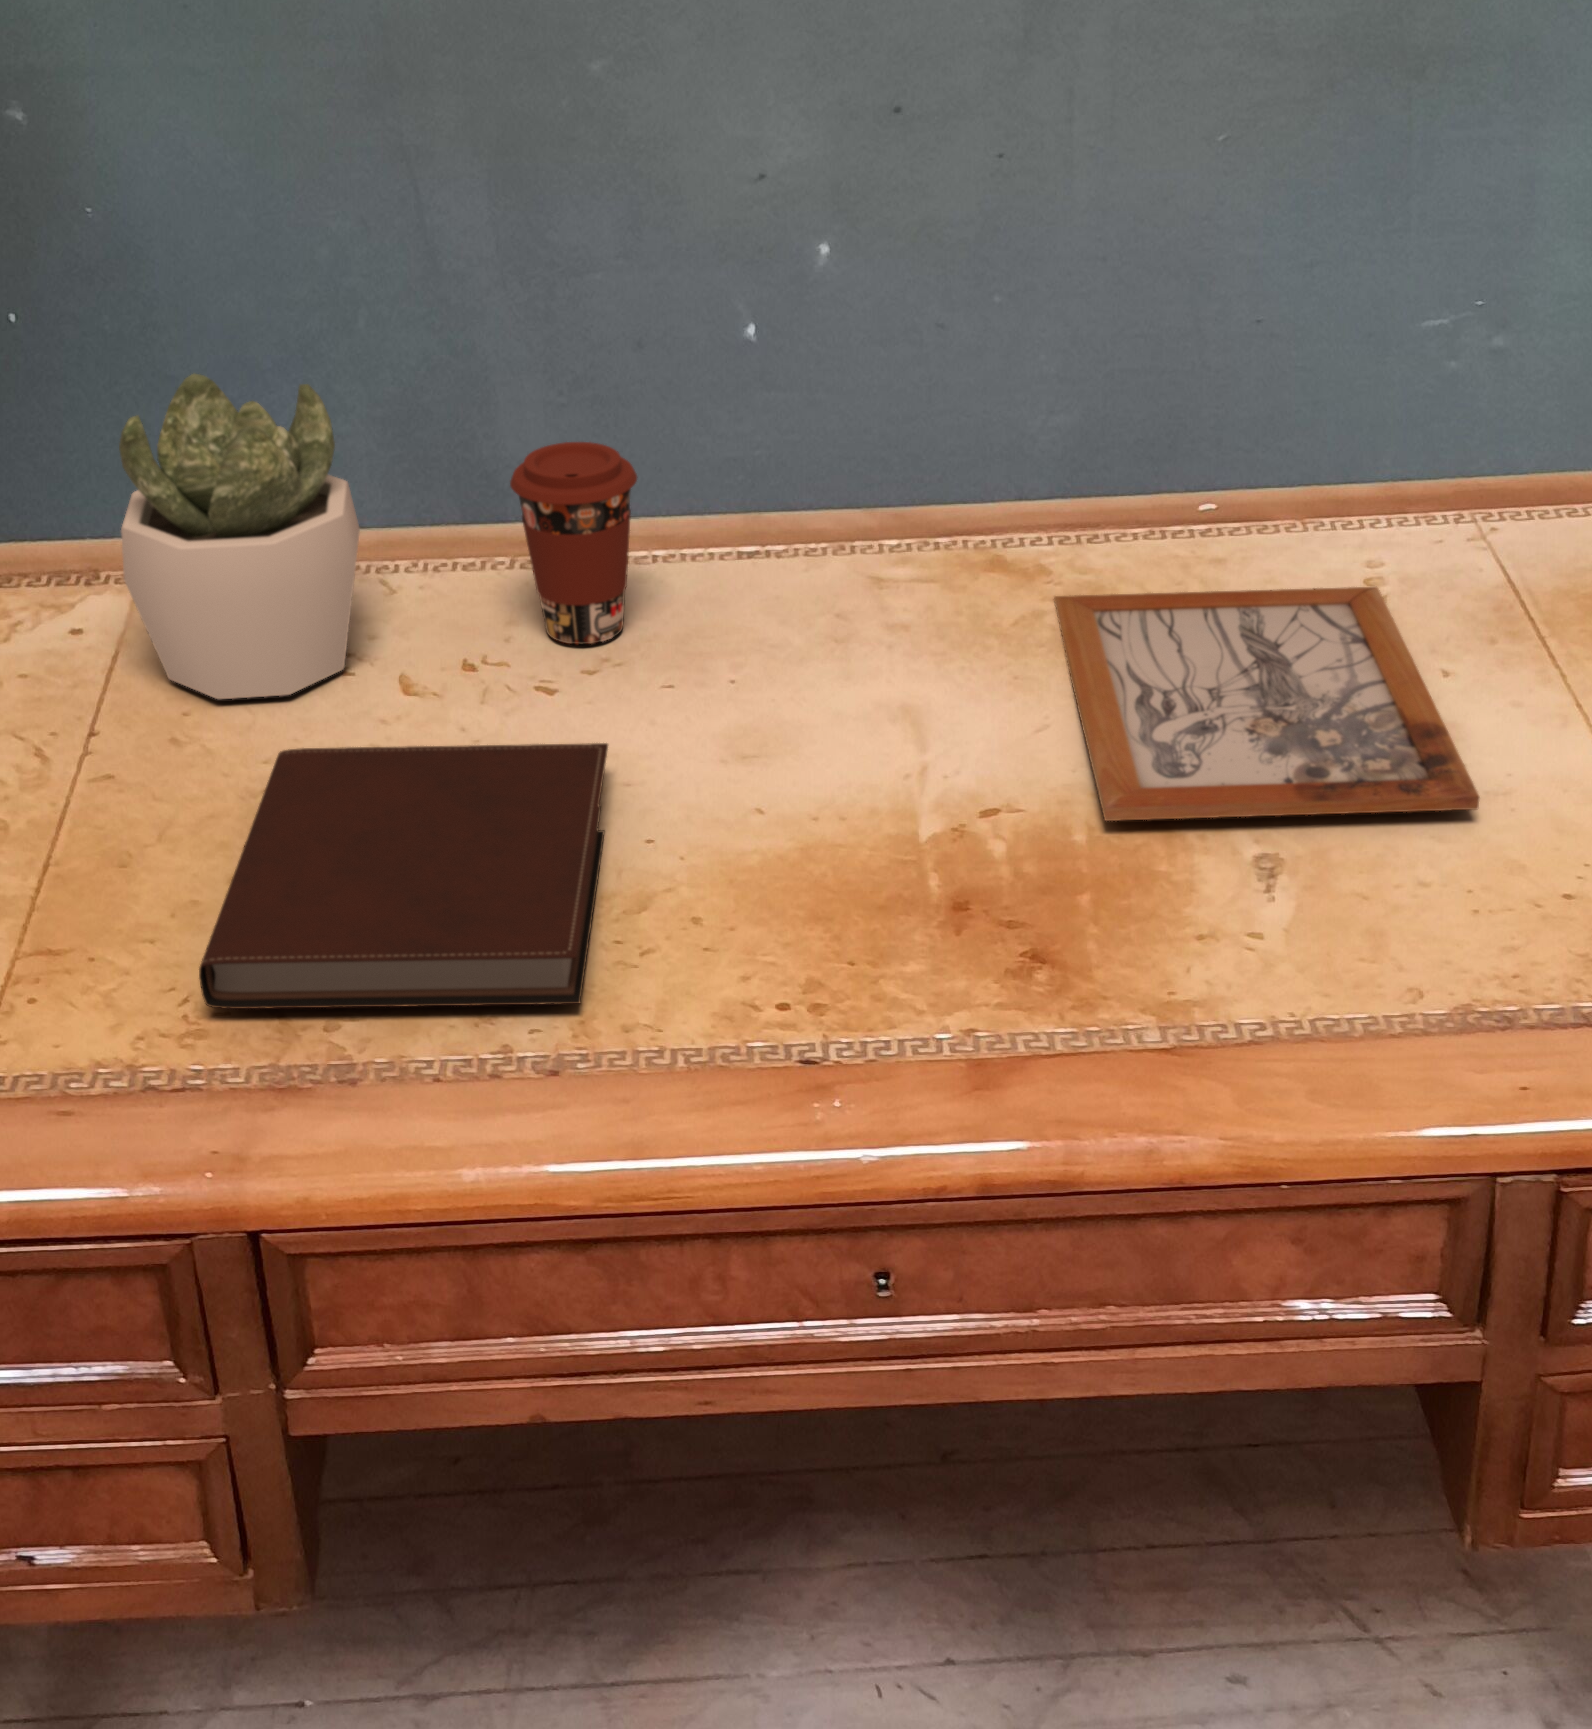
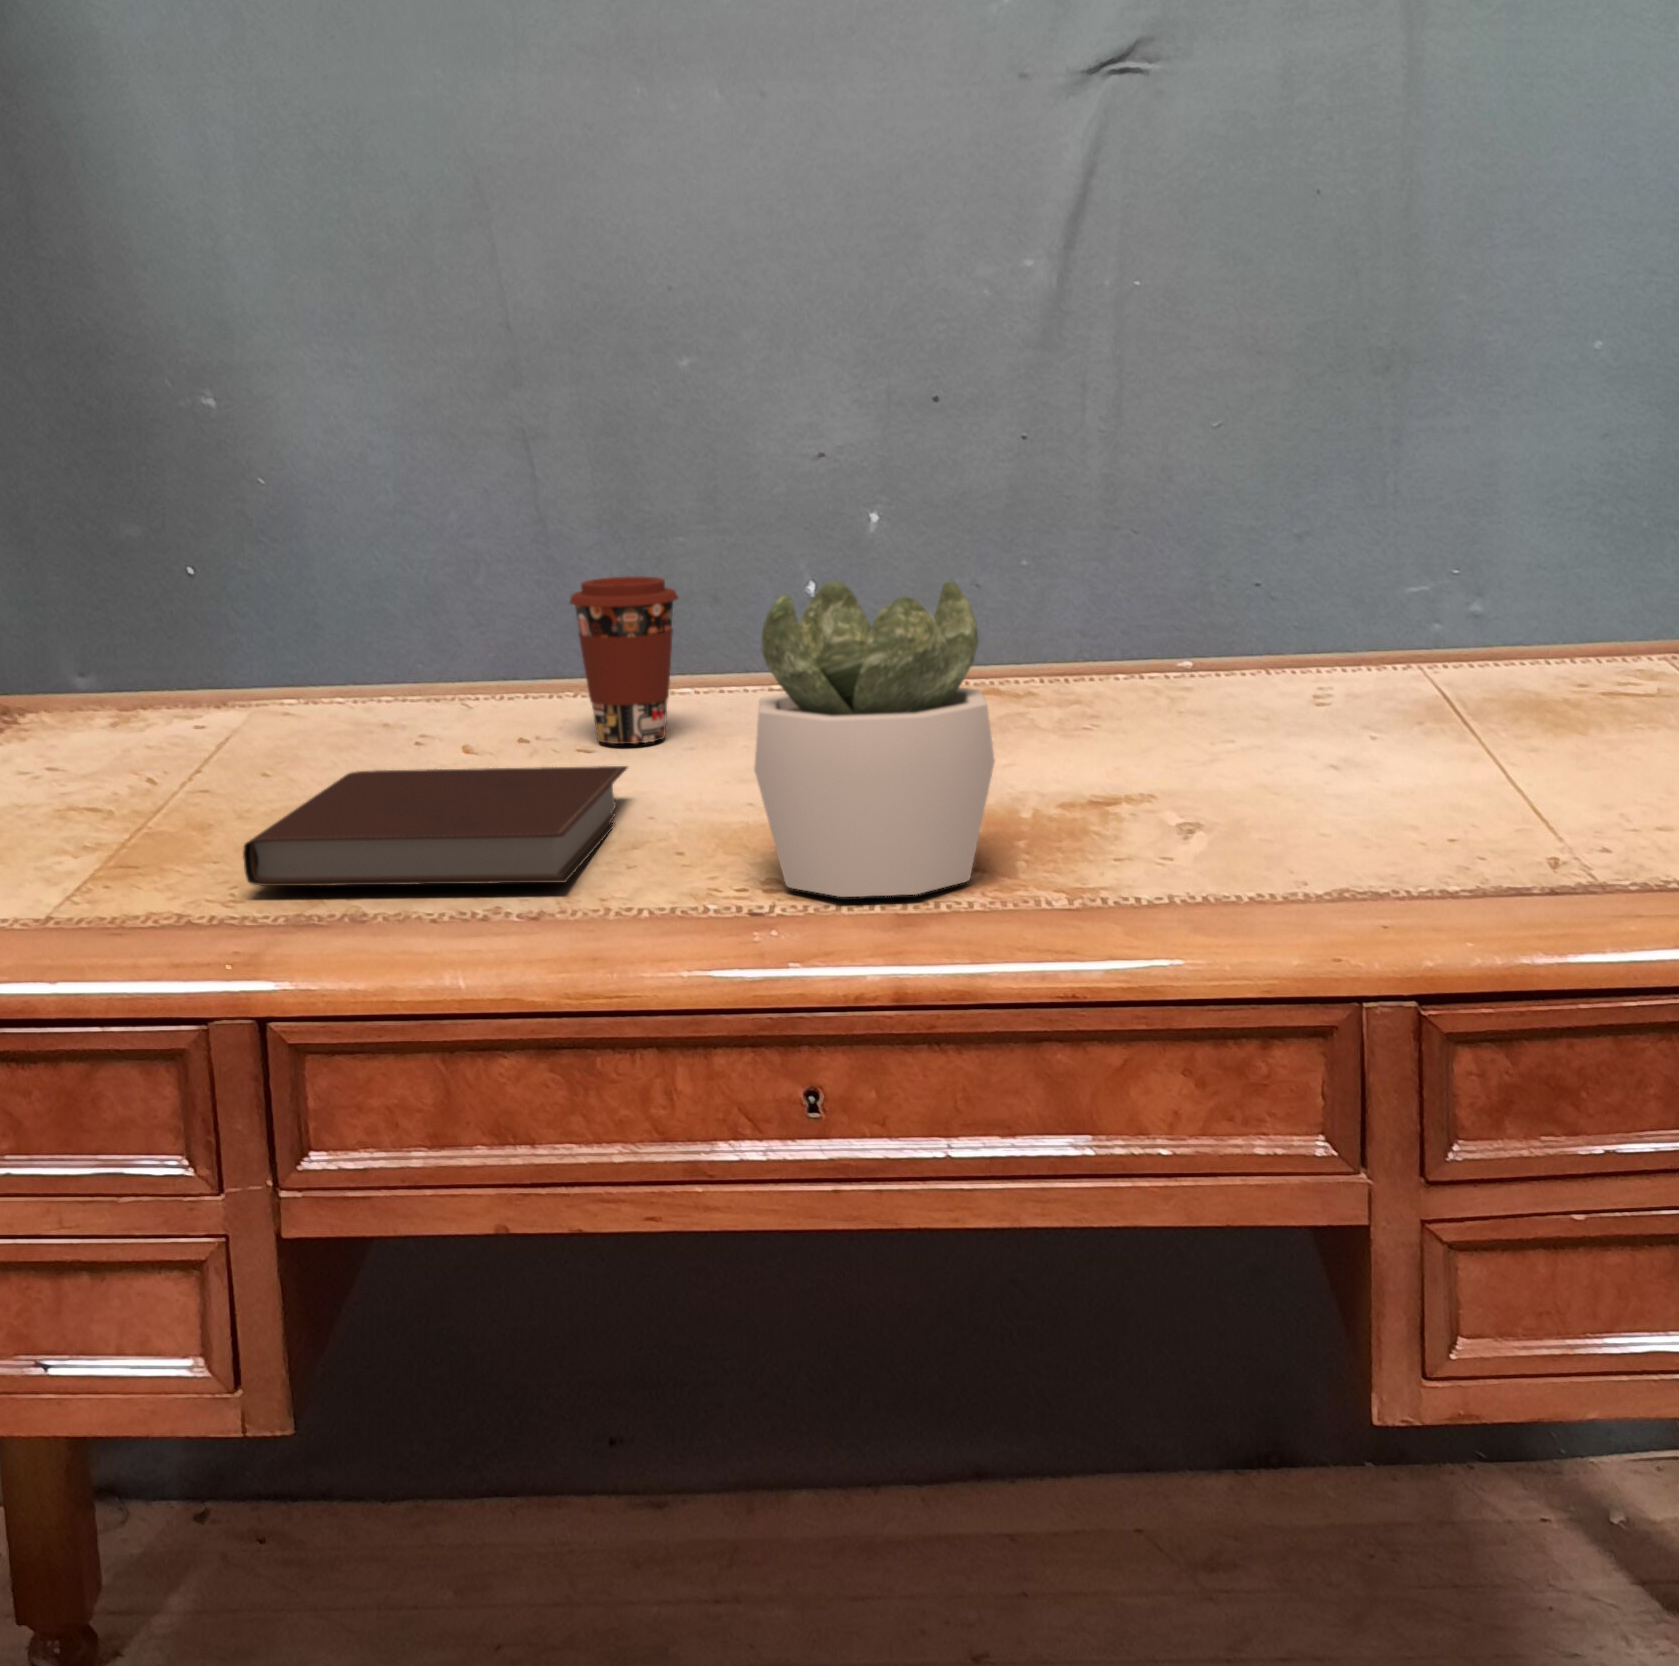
succulent plant: present [119,374,360,699] -> present [754,581,995,897]
picture frame: present [1054,587,1480,821] -> none [1049,714,1388,805]

